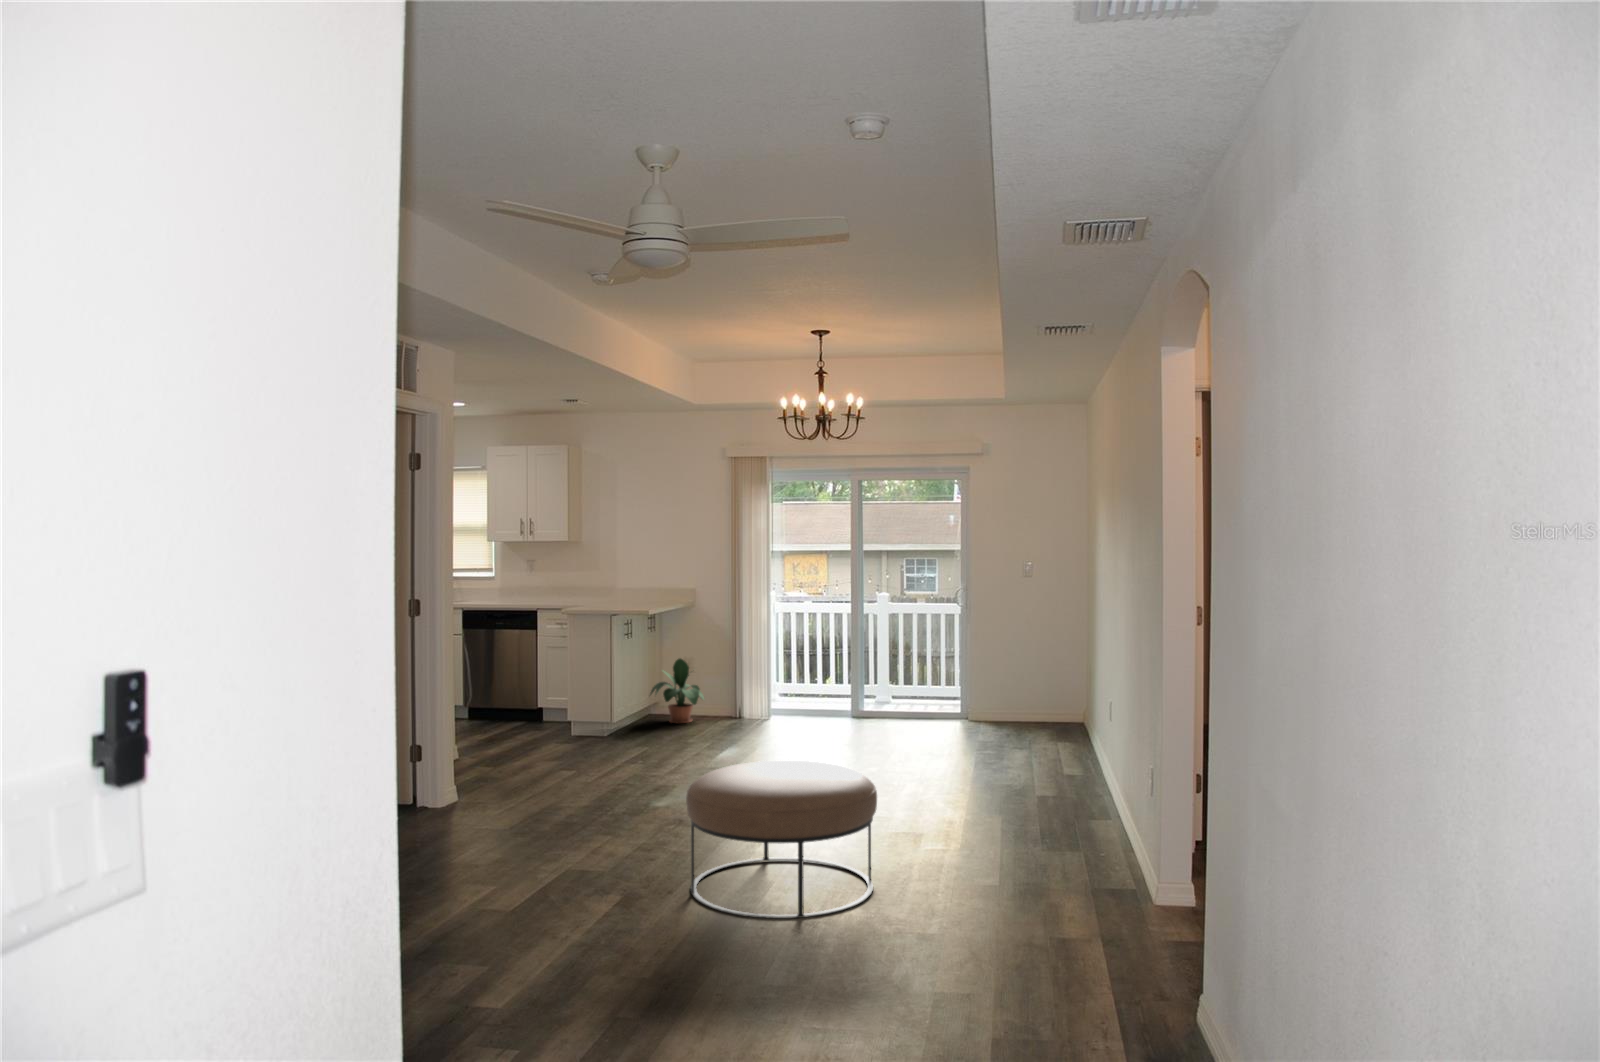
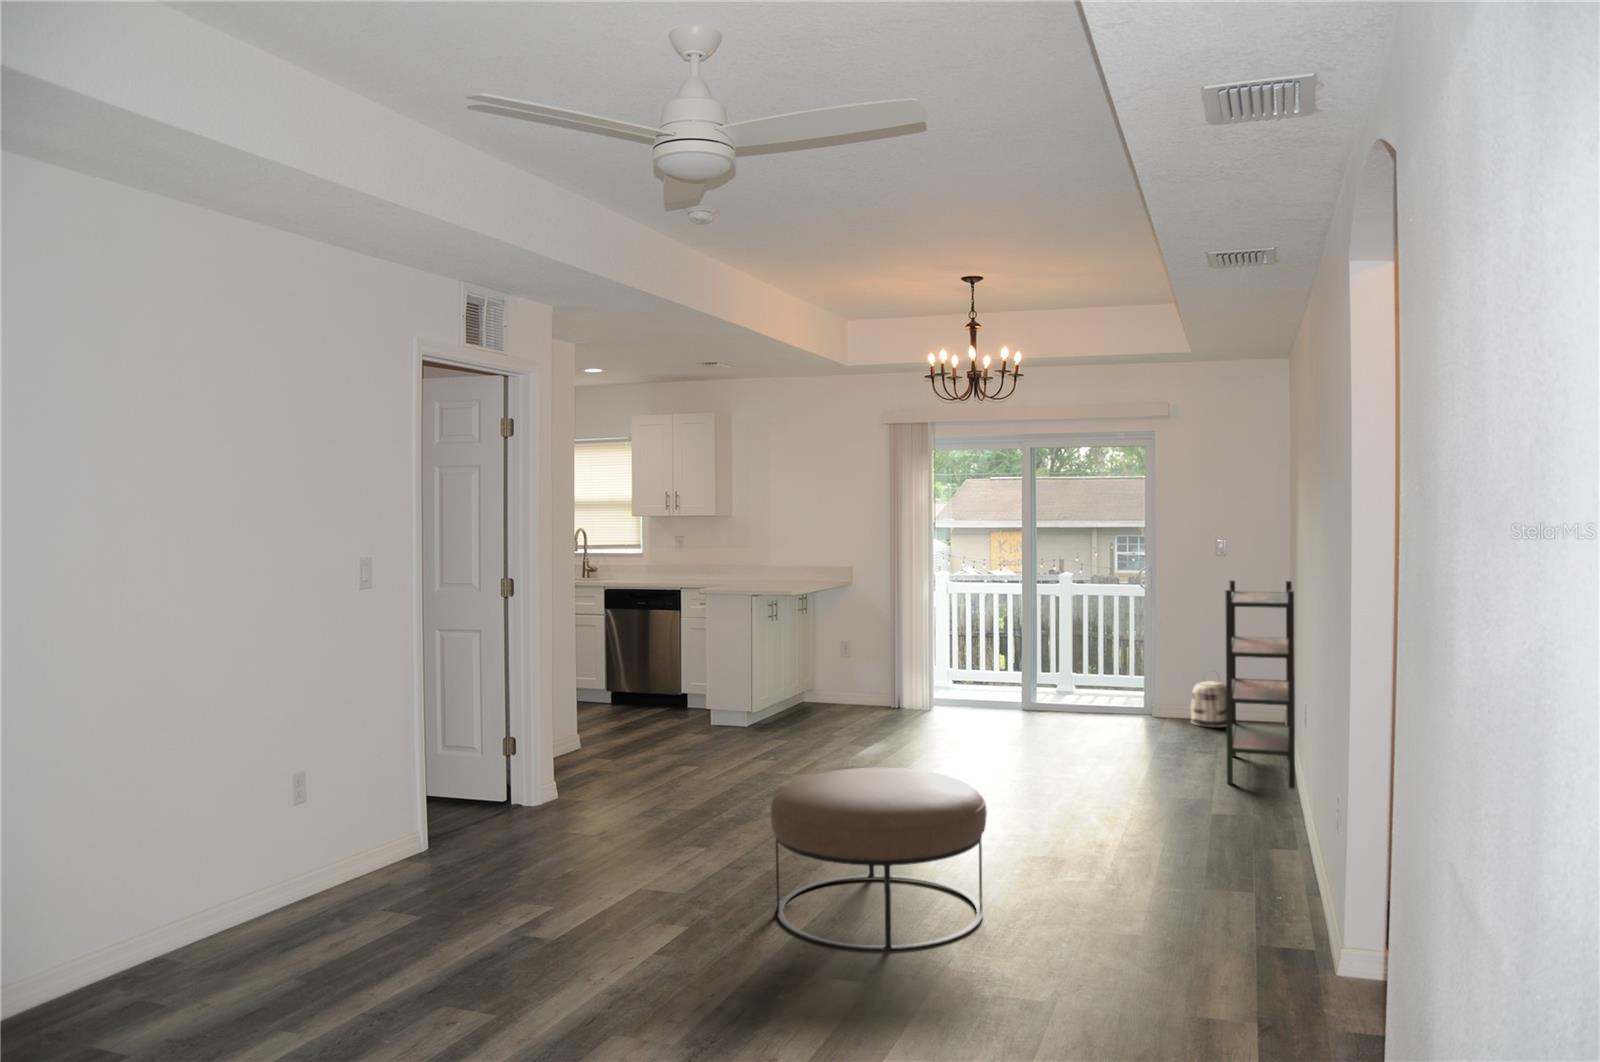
bookshelf: none [1038,600,1097,776] -> present [1226,580,1295,789]
potted plant: present [650,659,704,723] -> none [798,643,858,713]
basket: none [998,679,1032,728] -> present [1191,681,1226,728]

